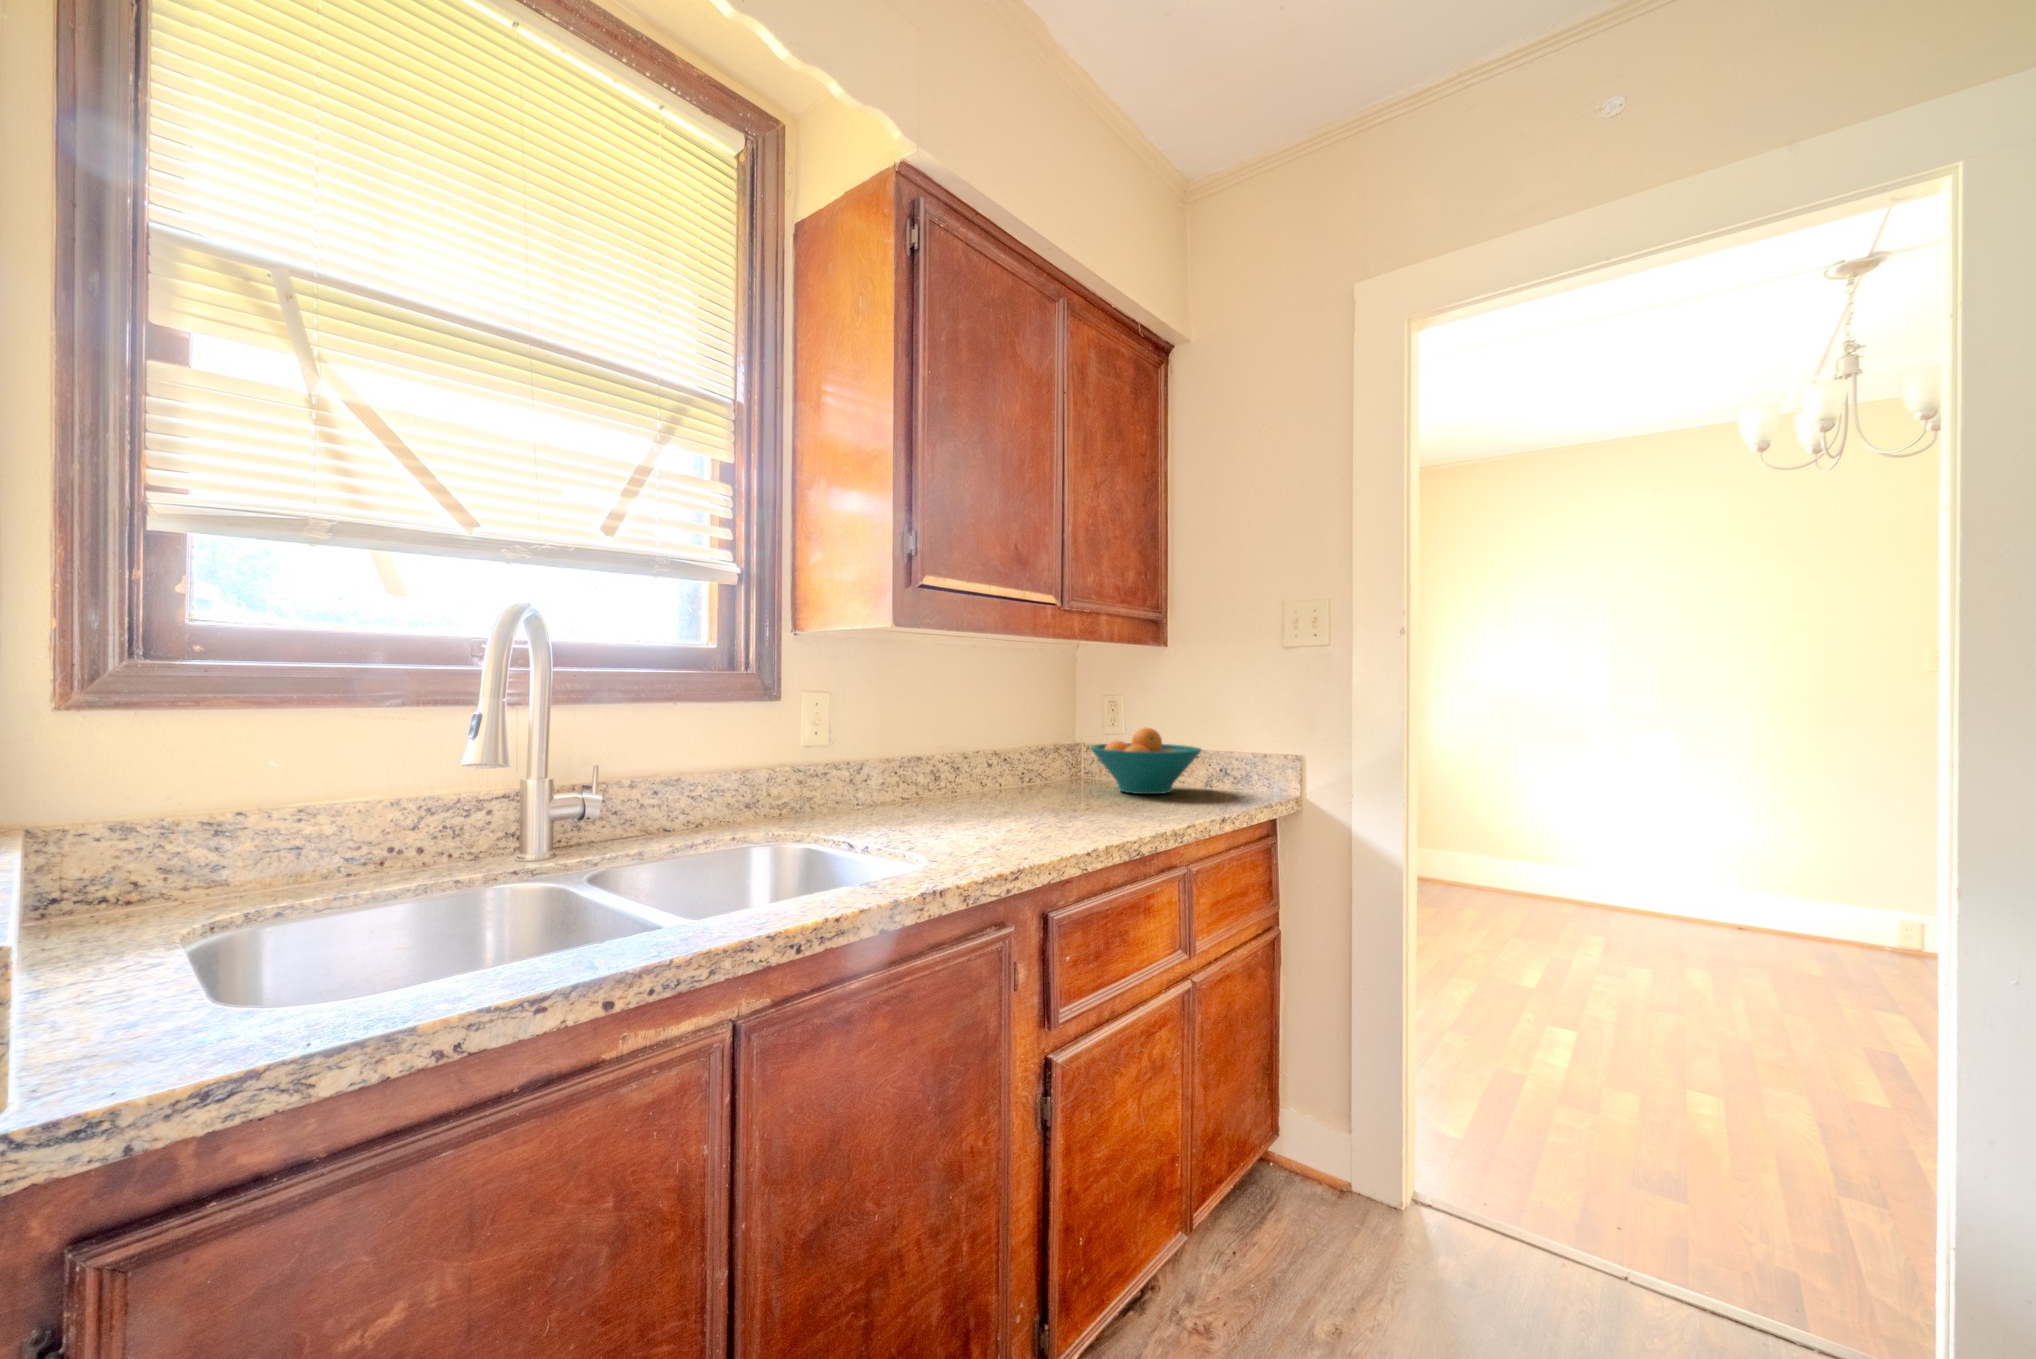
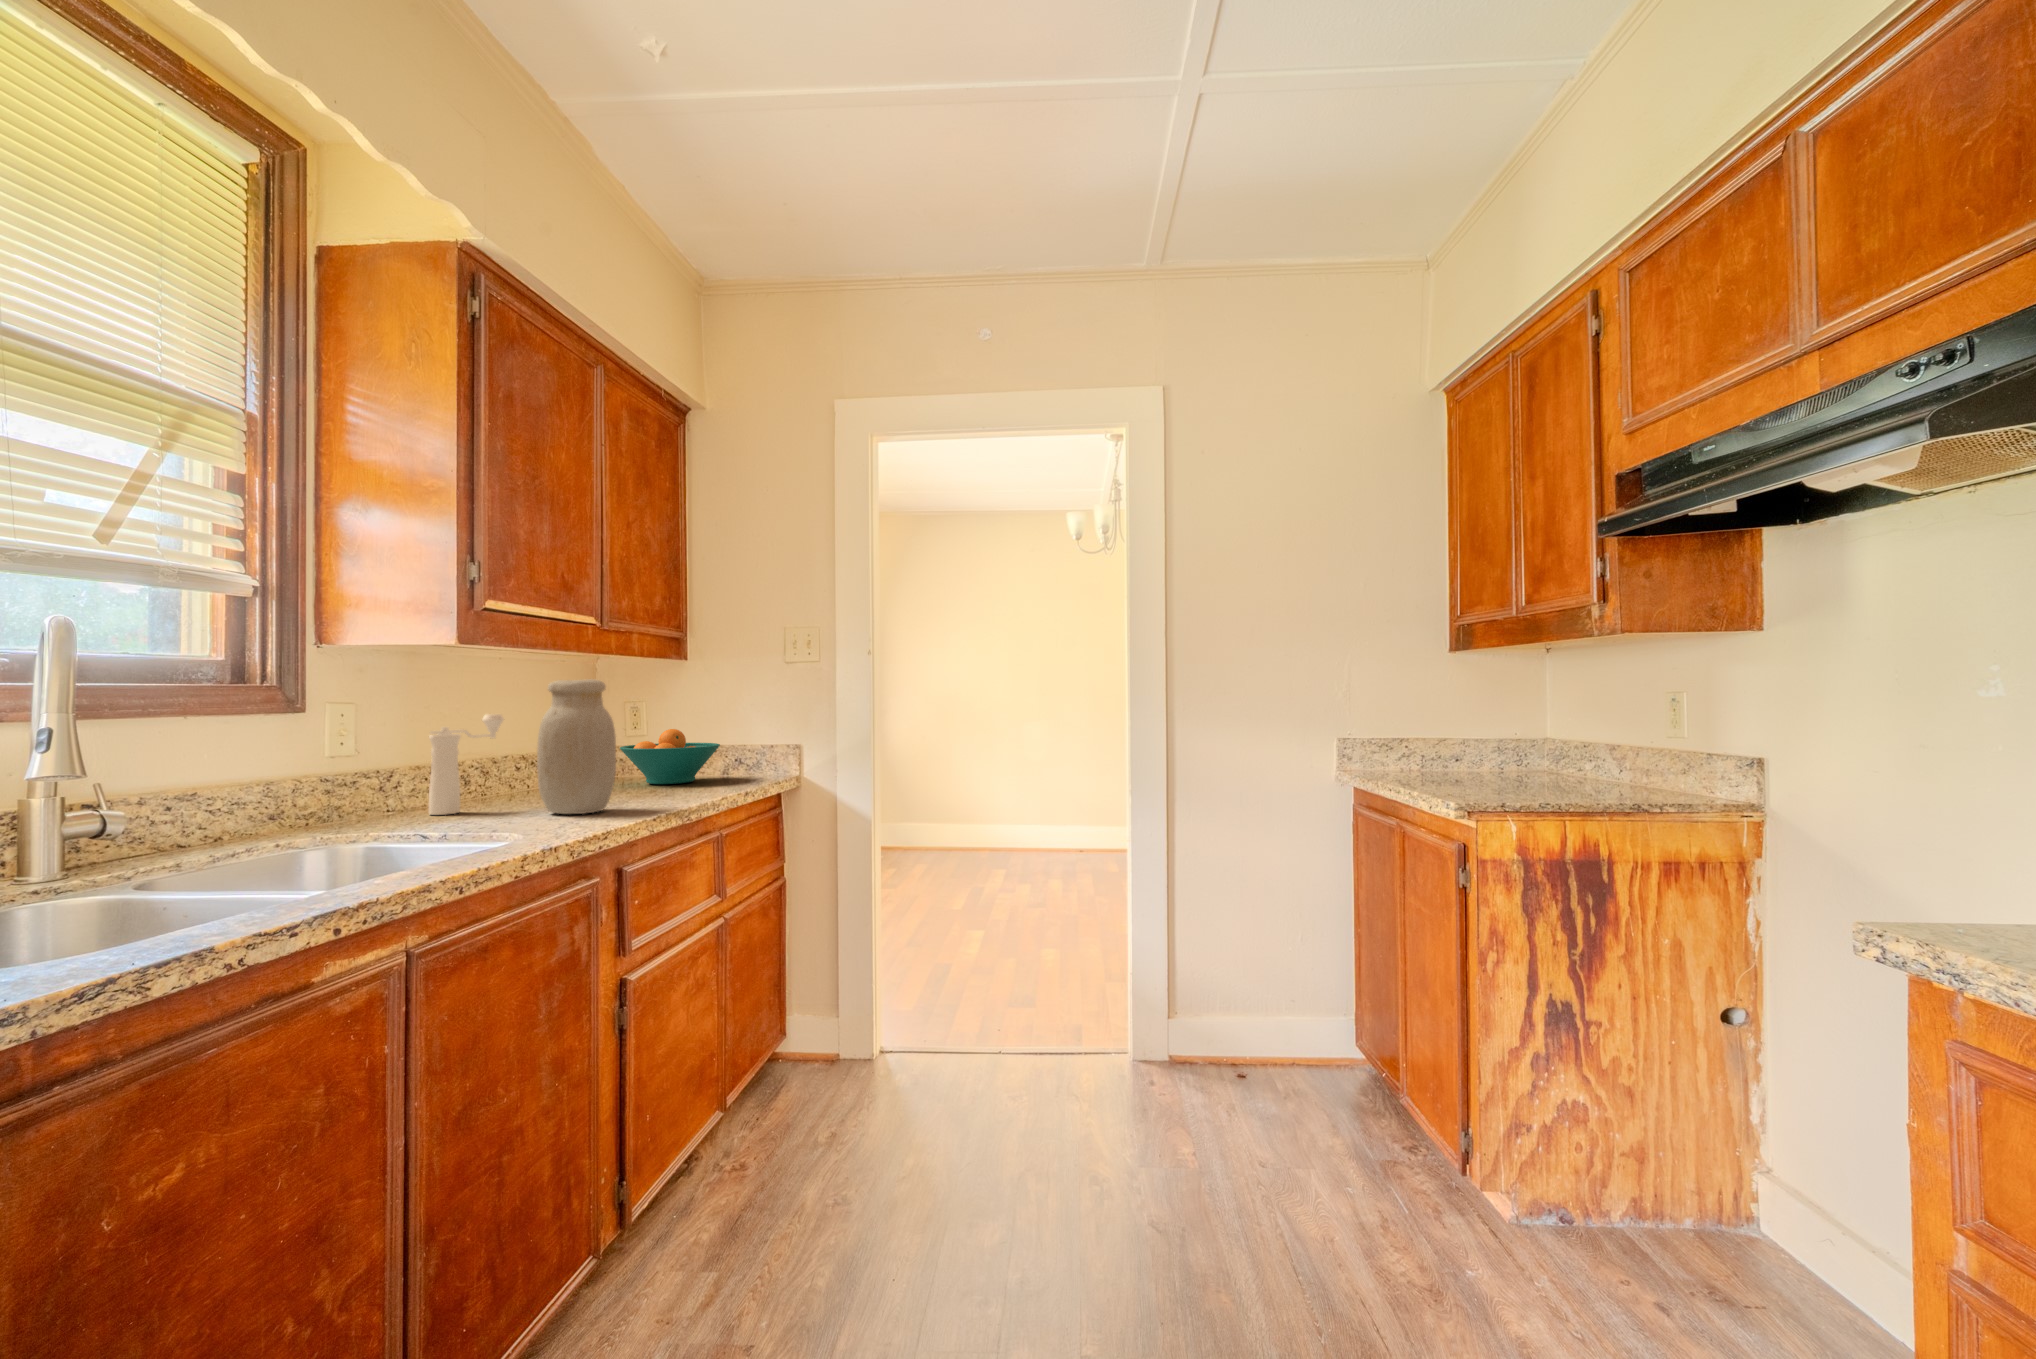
jar: none [974,667,1058,832] -> present [537,679,616,814]
pepper mill: none [886,705,961,813] -> present [429,714,504,815]

